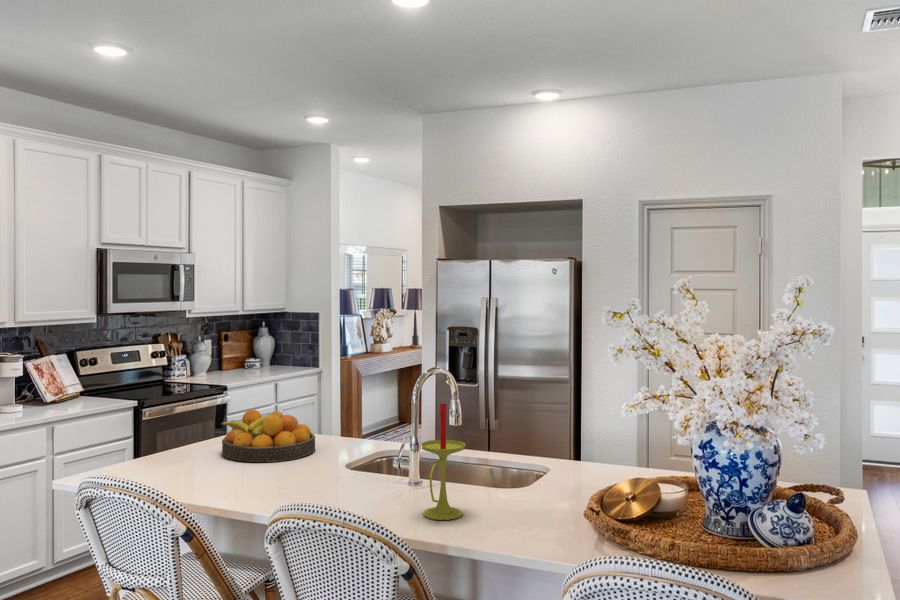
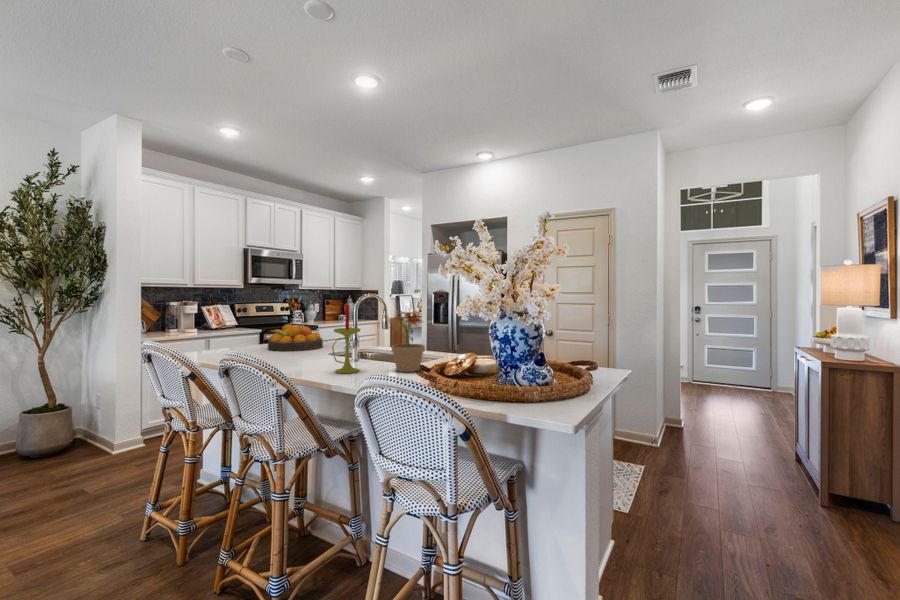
potted plant: none [505,403,566,513] -> present [391,309,425,372]

